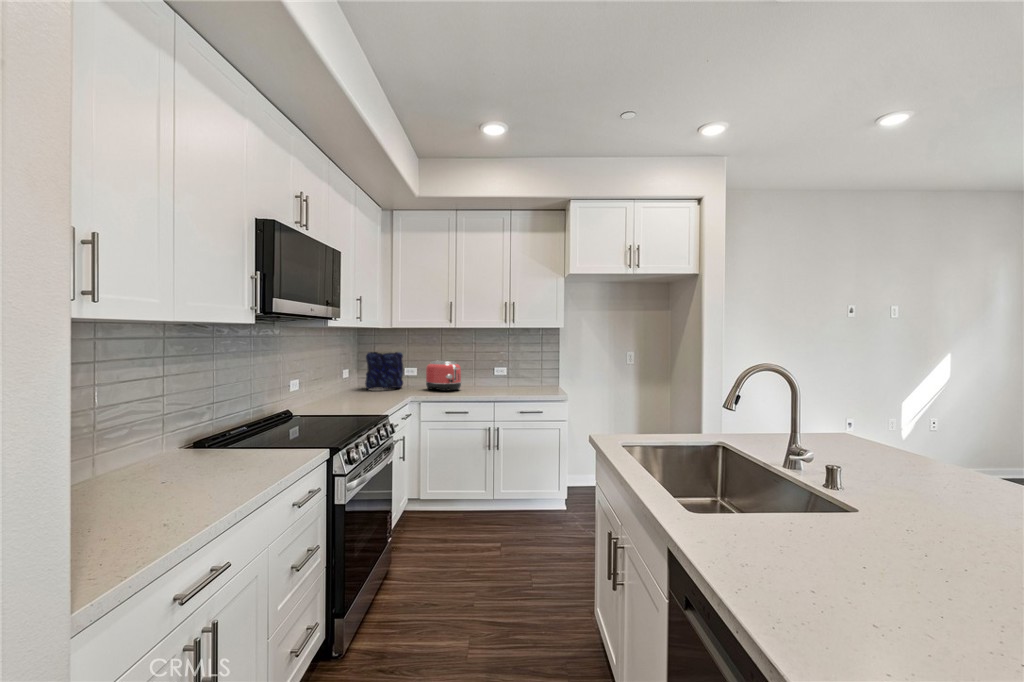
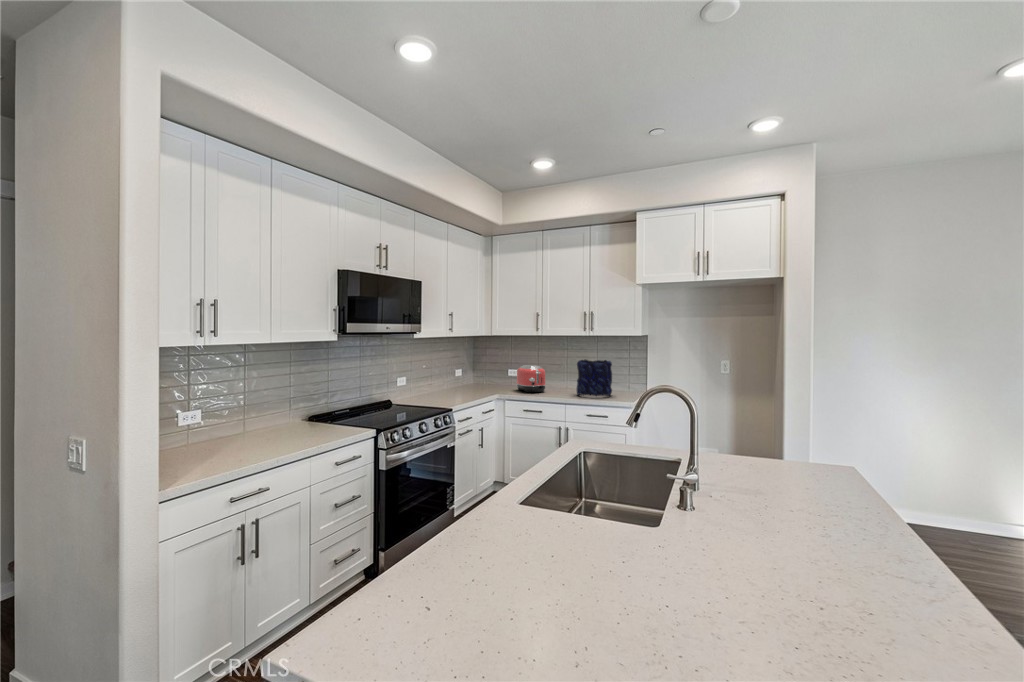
vase: present [365,352,403,389] -> present [577,360,612,396]

